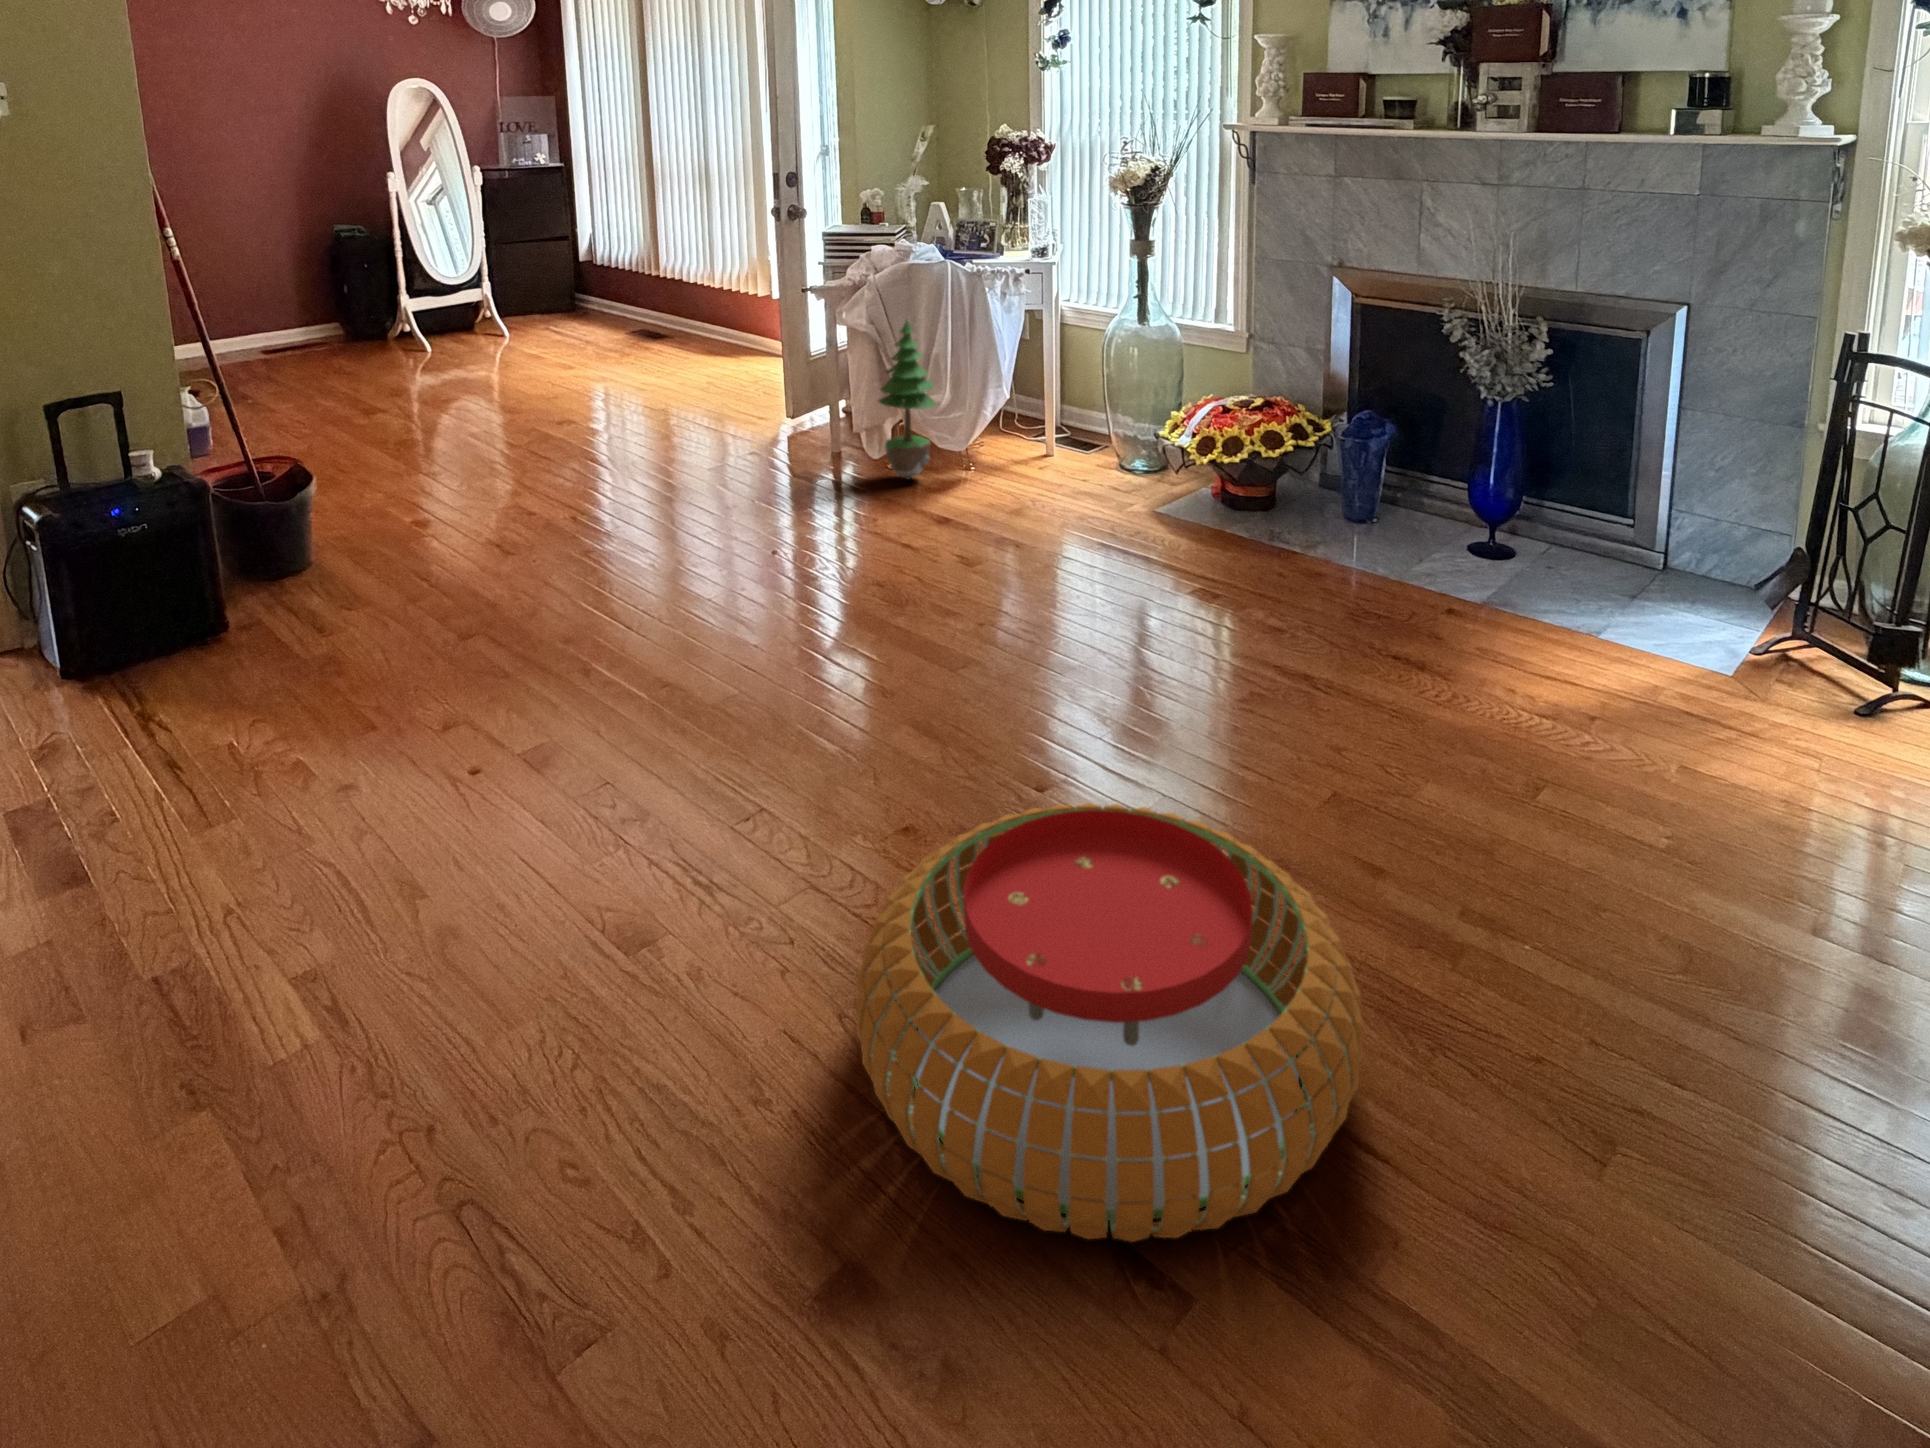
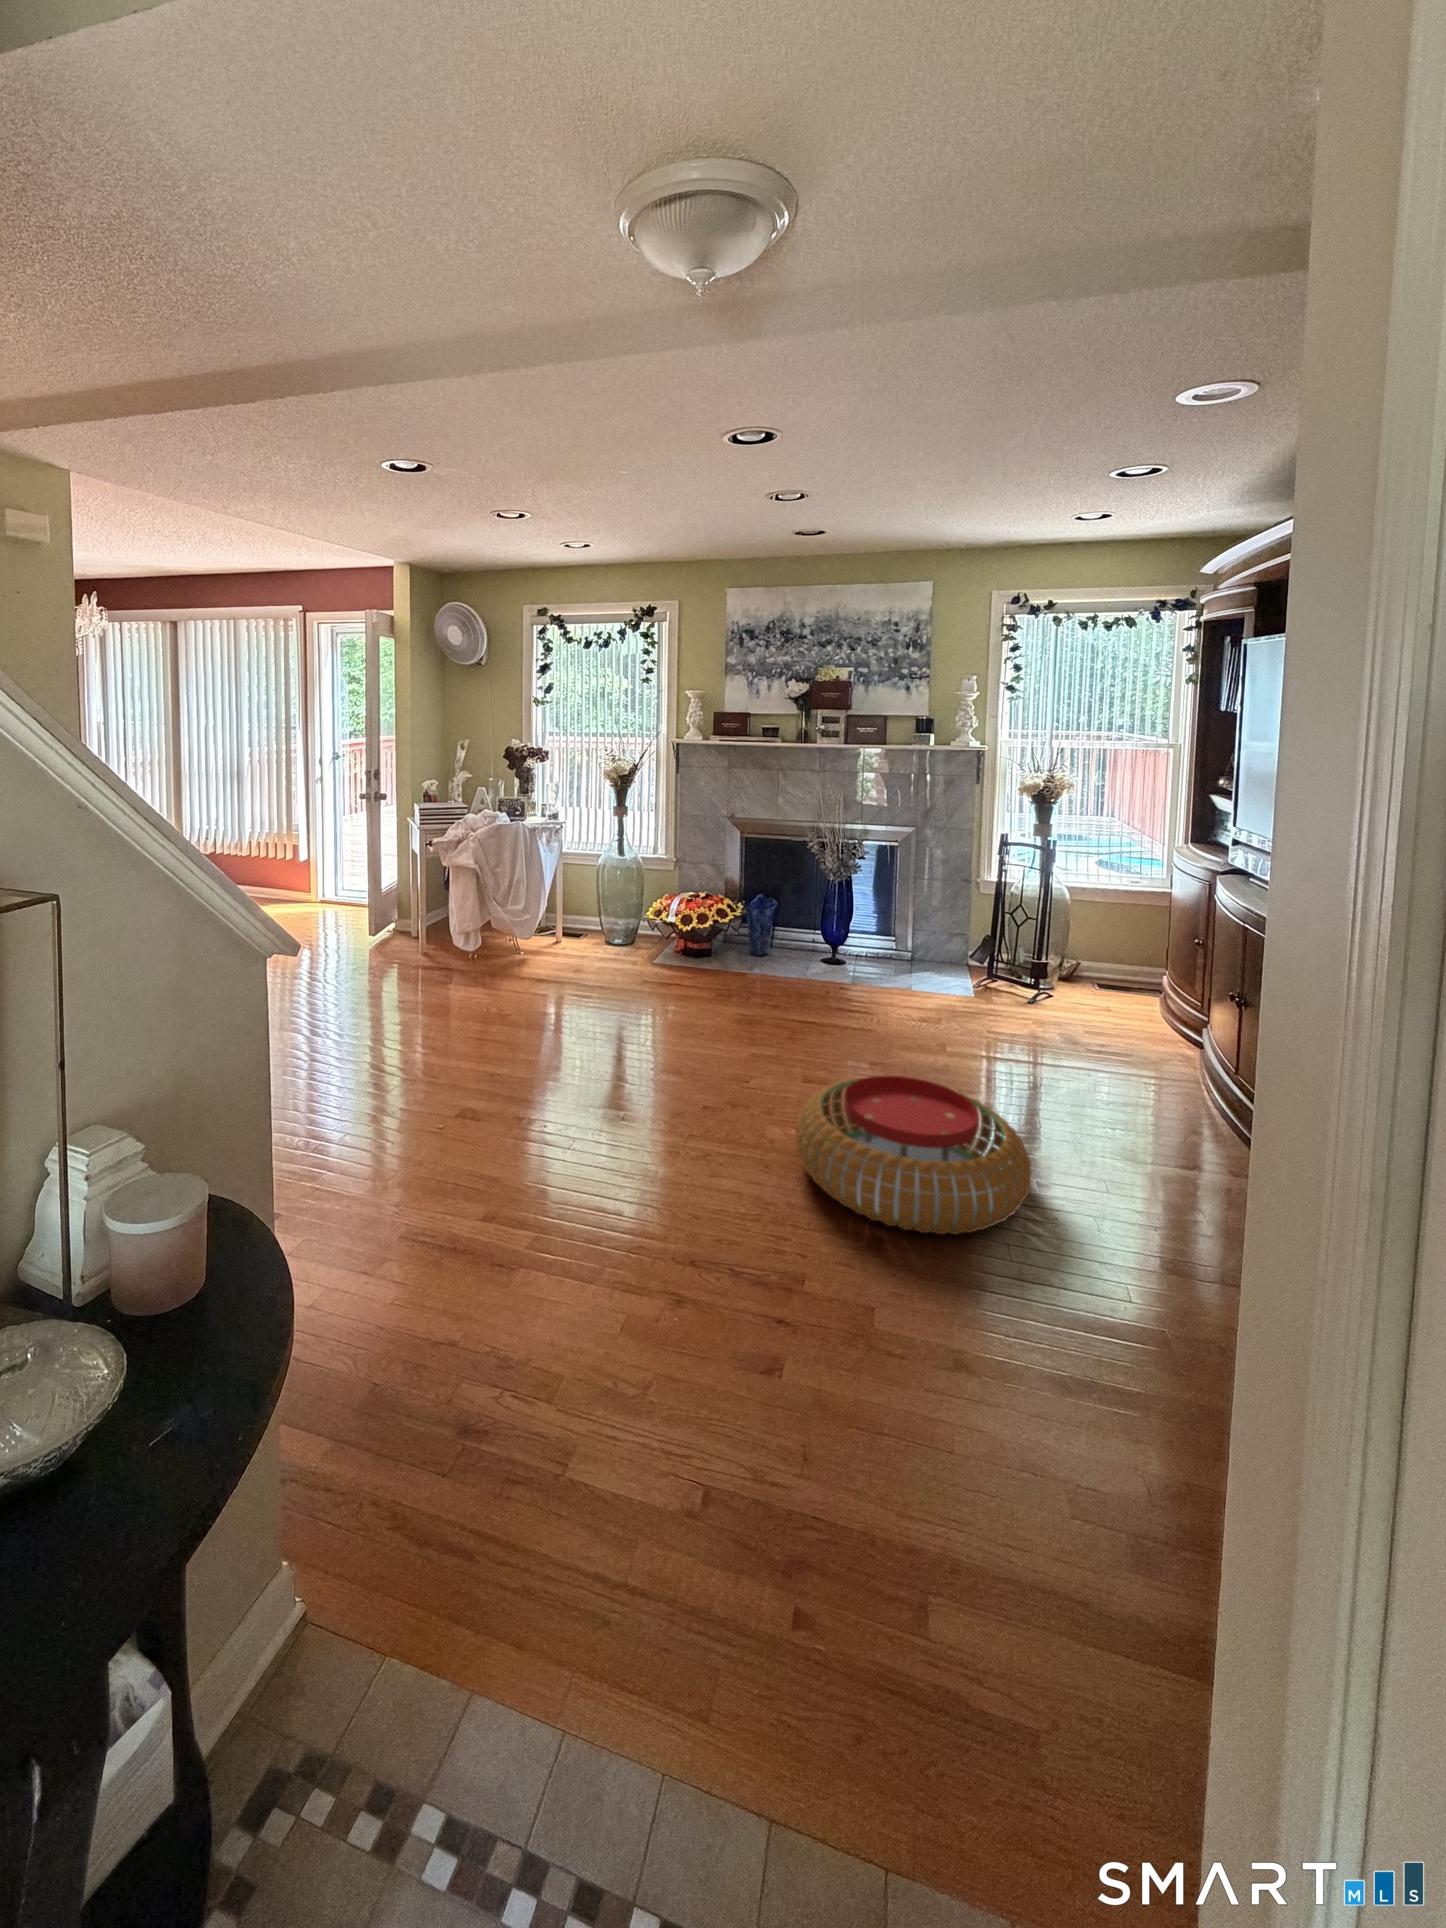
potted tree: present [879,321,935,480] -> none [484,859,520,959]

